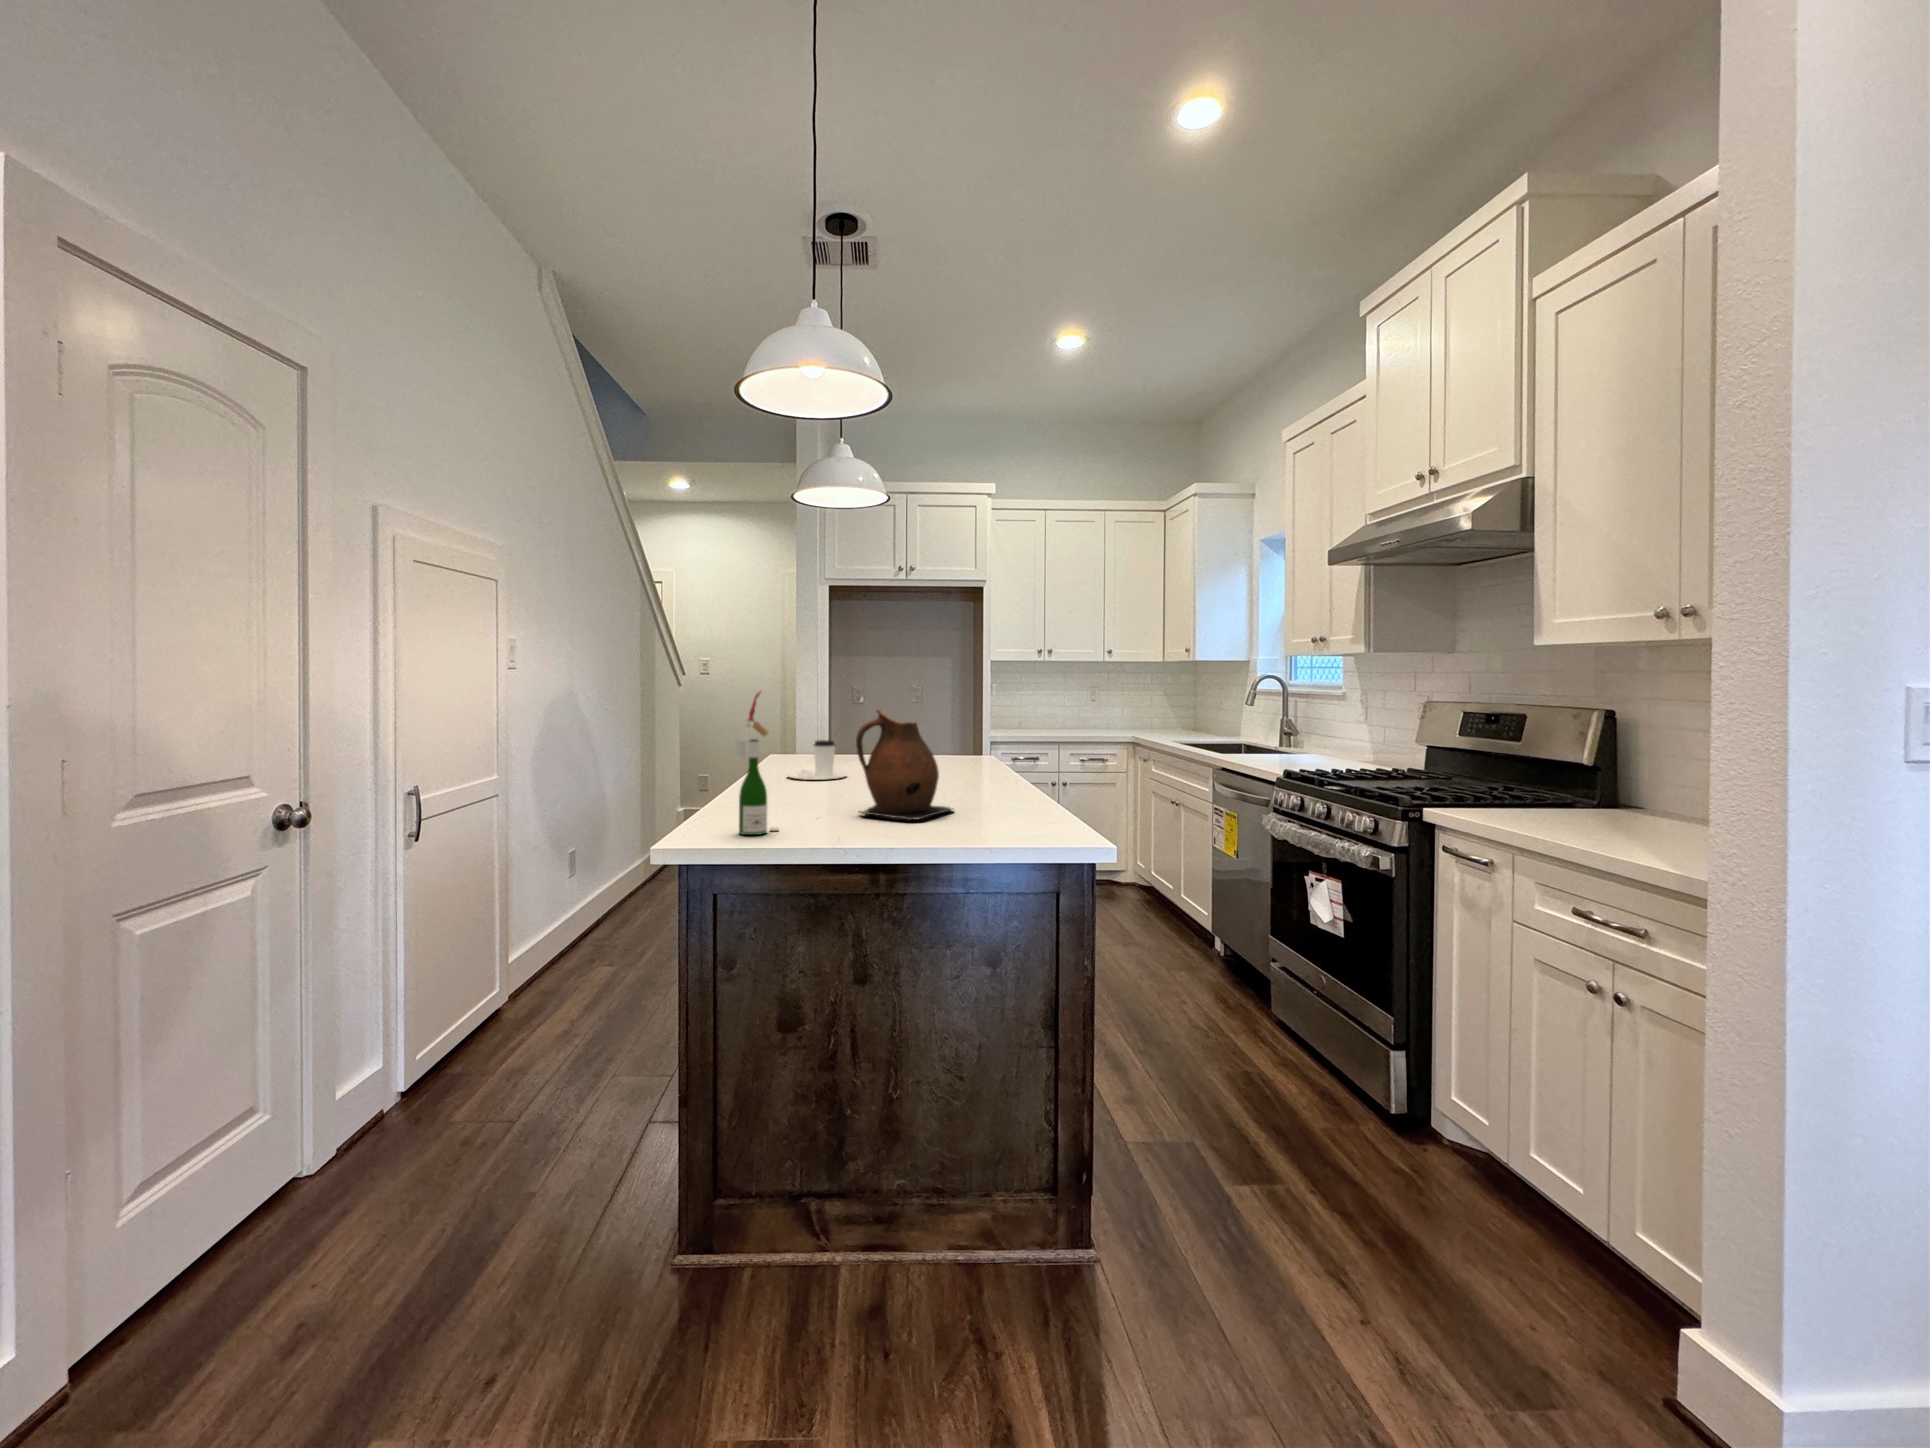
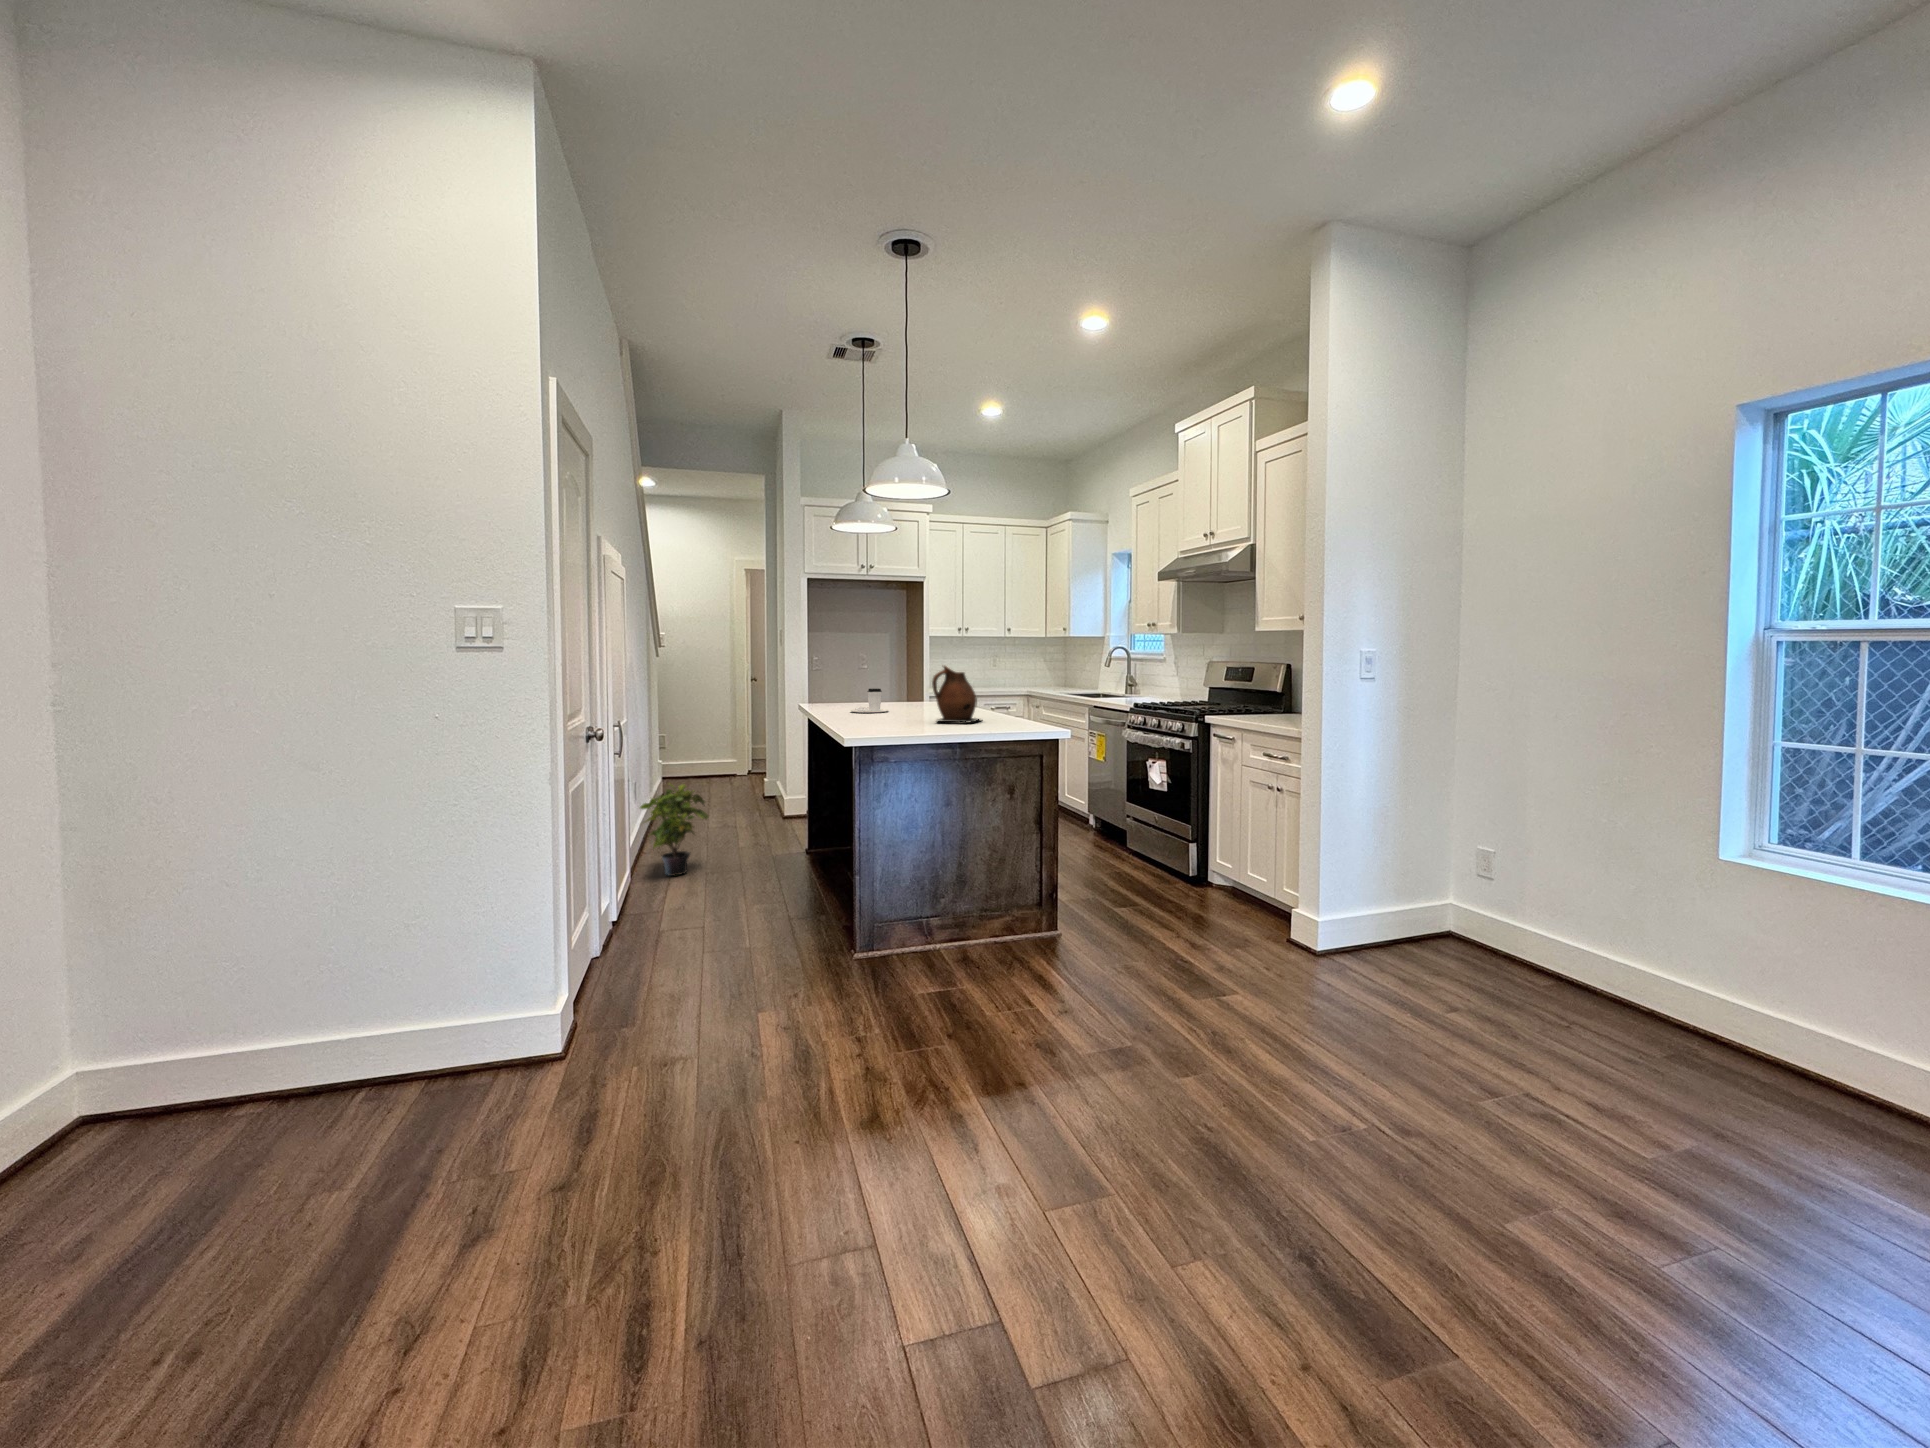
wine bottle: present [736,691,779,835] -> none [886,655,907,730]
potted plant: none [524,861,634,993] -> present [640,784,708,876]

